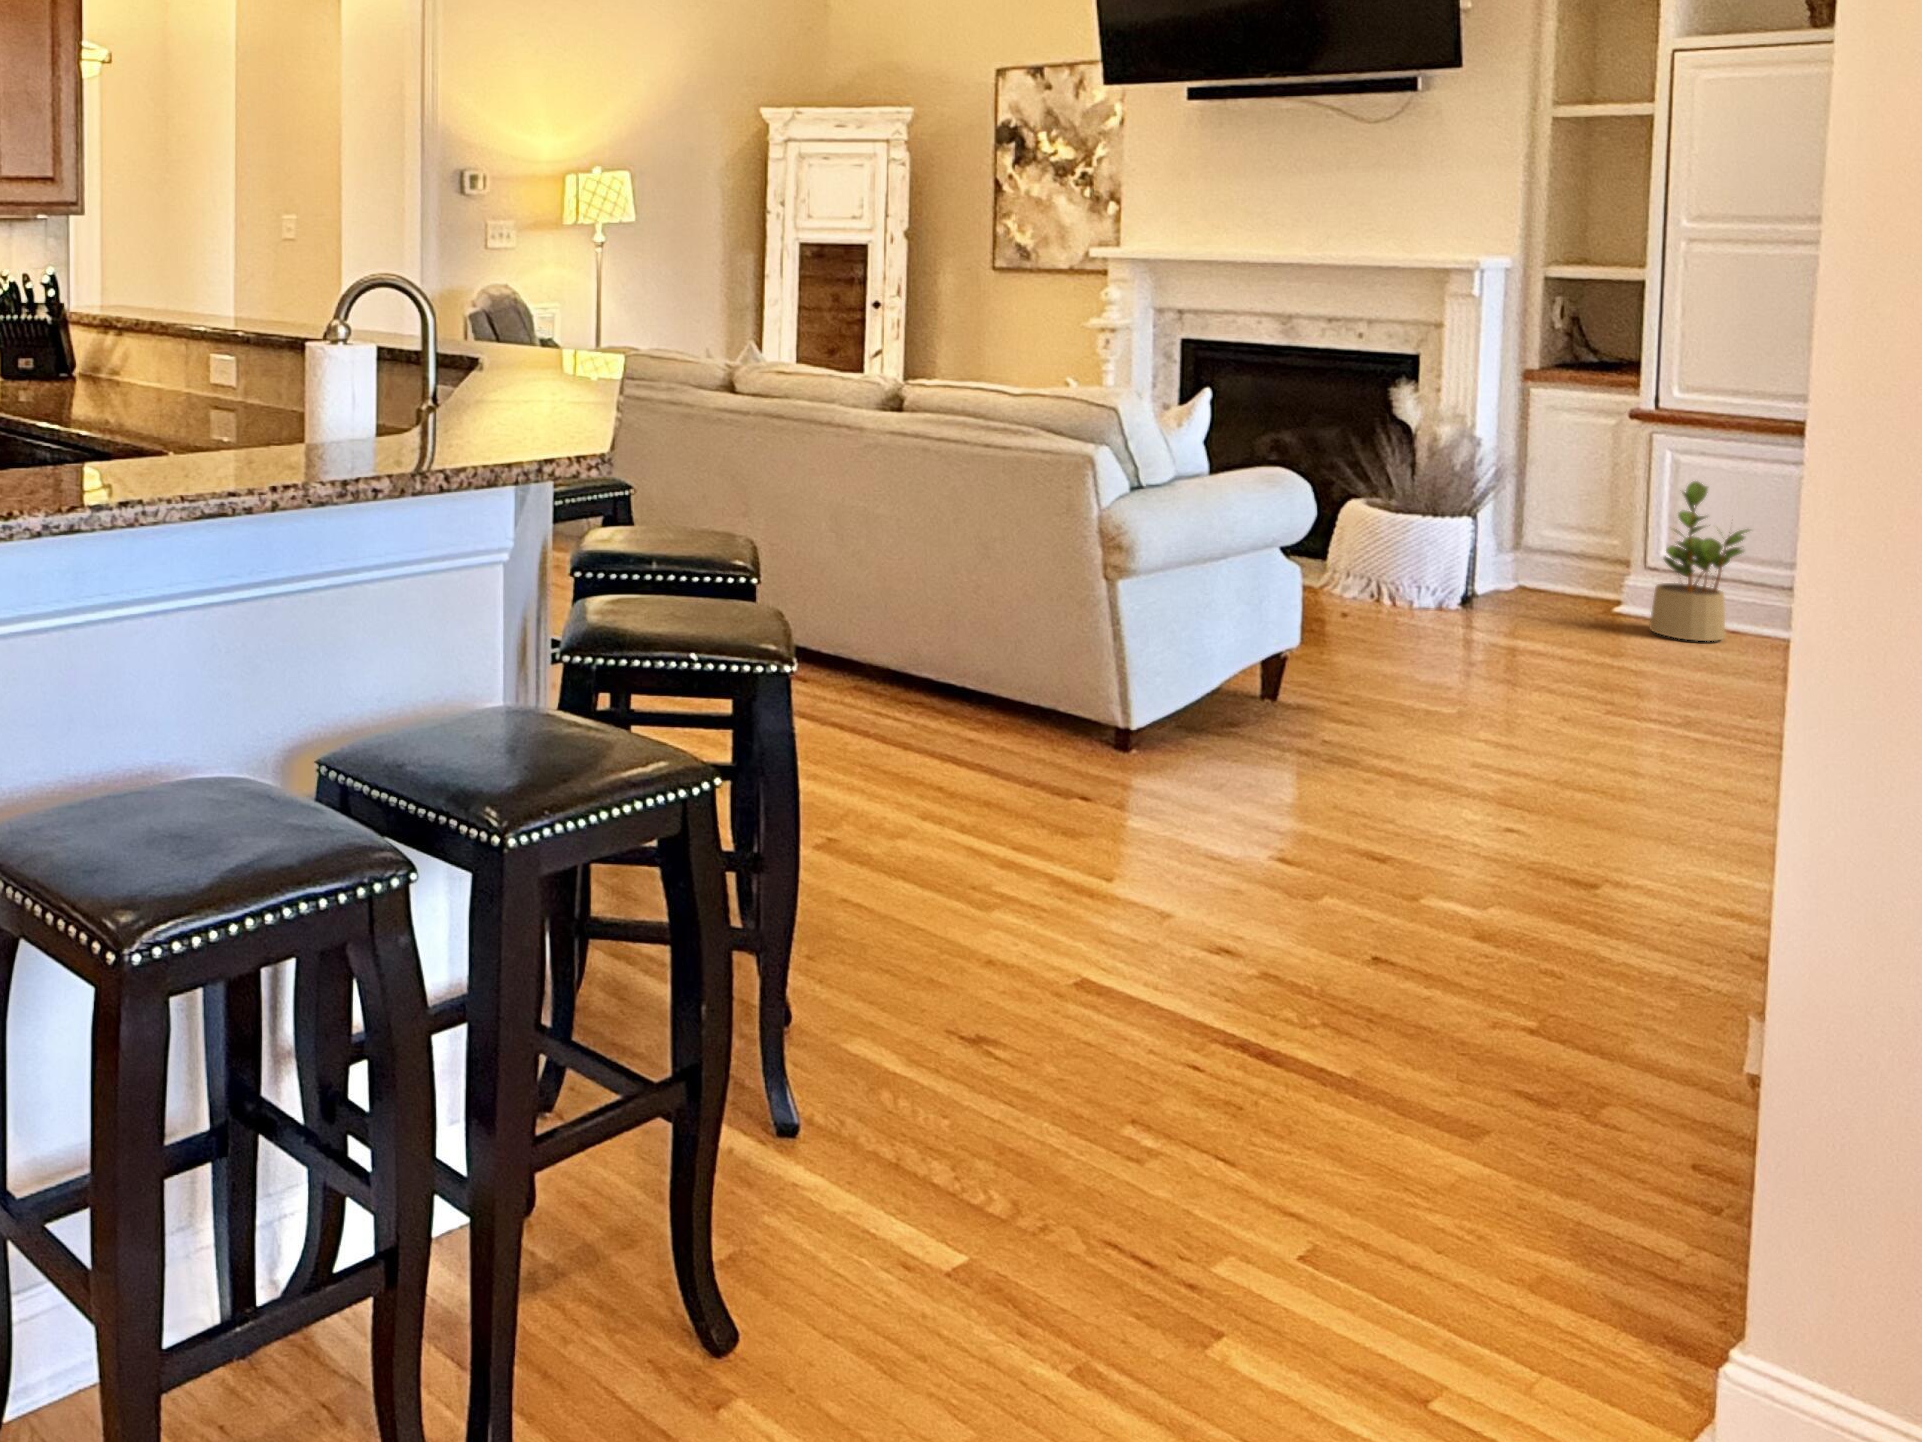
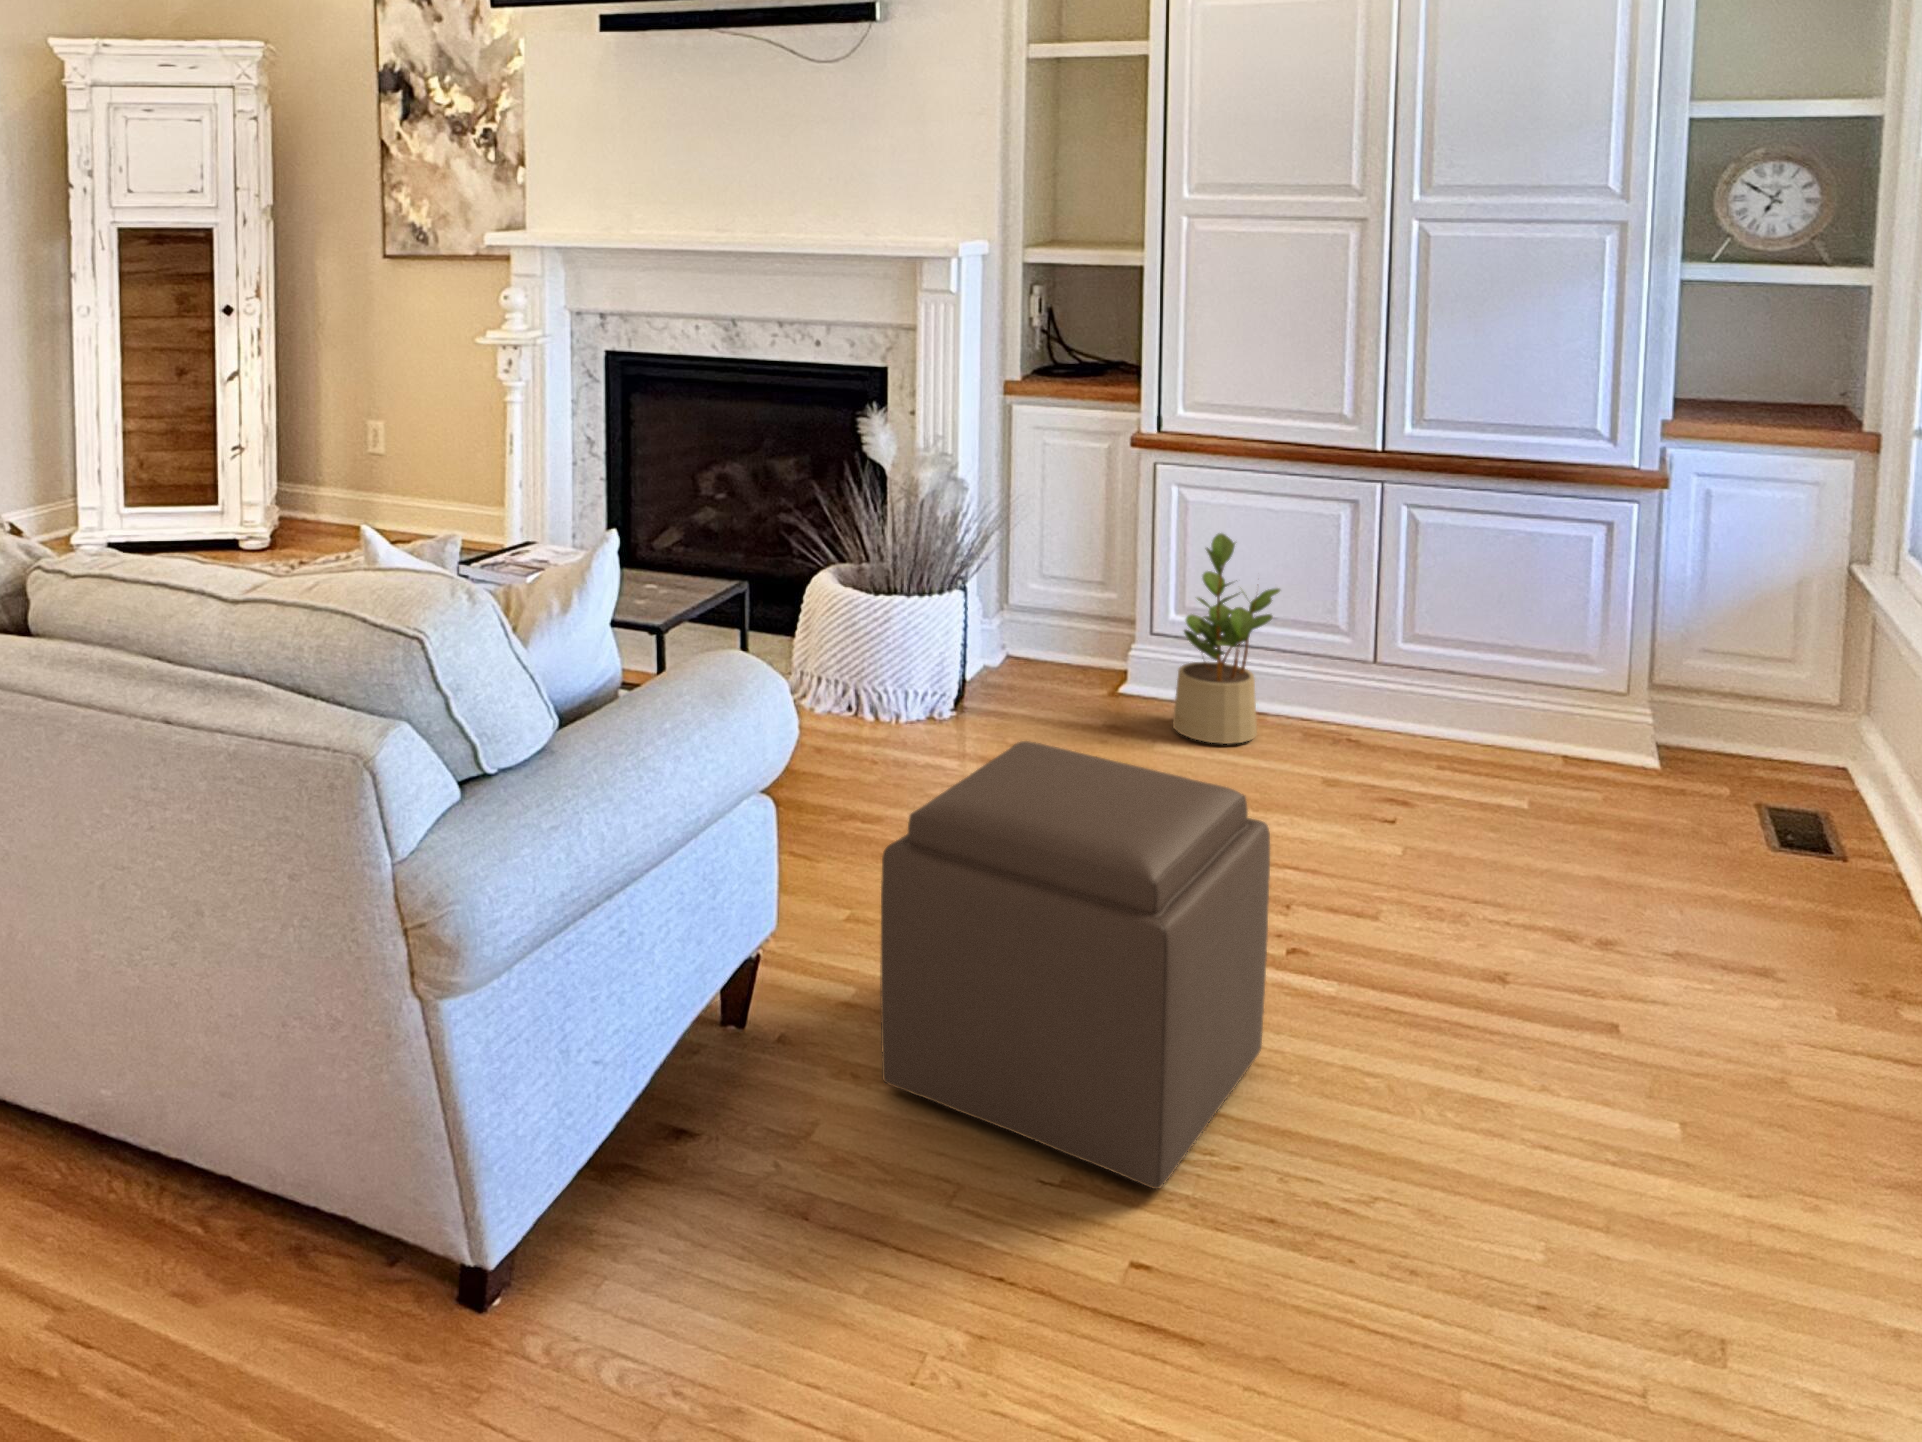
ottoman: none [1362,549,1634,766] -> present [880,741,1270,1189]

